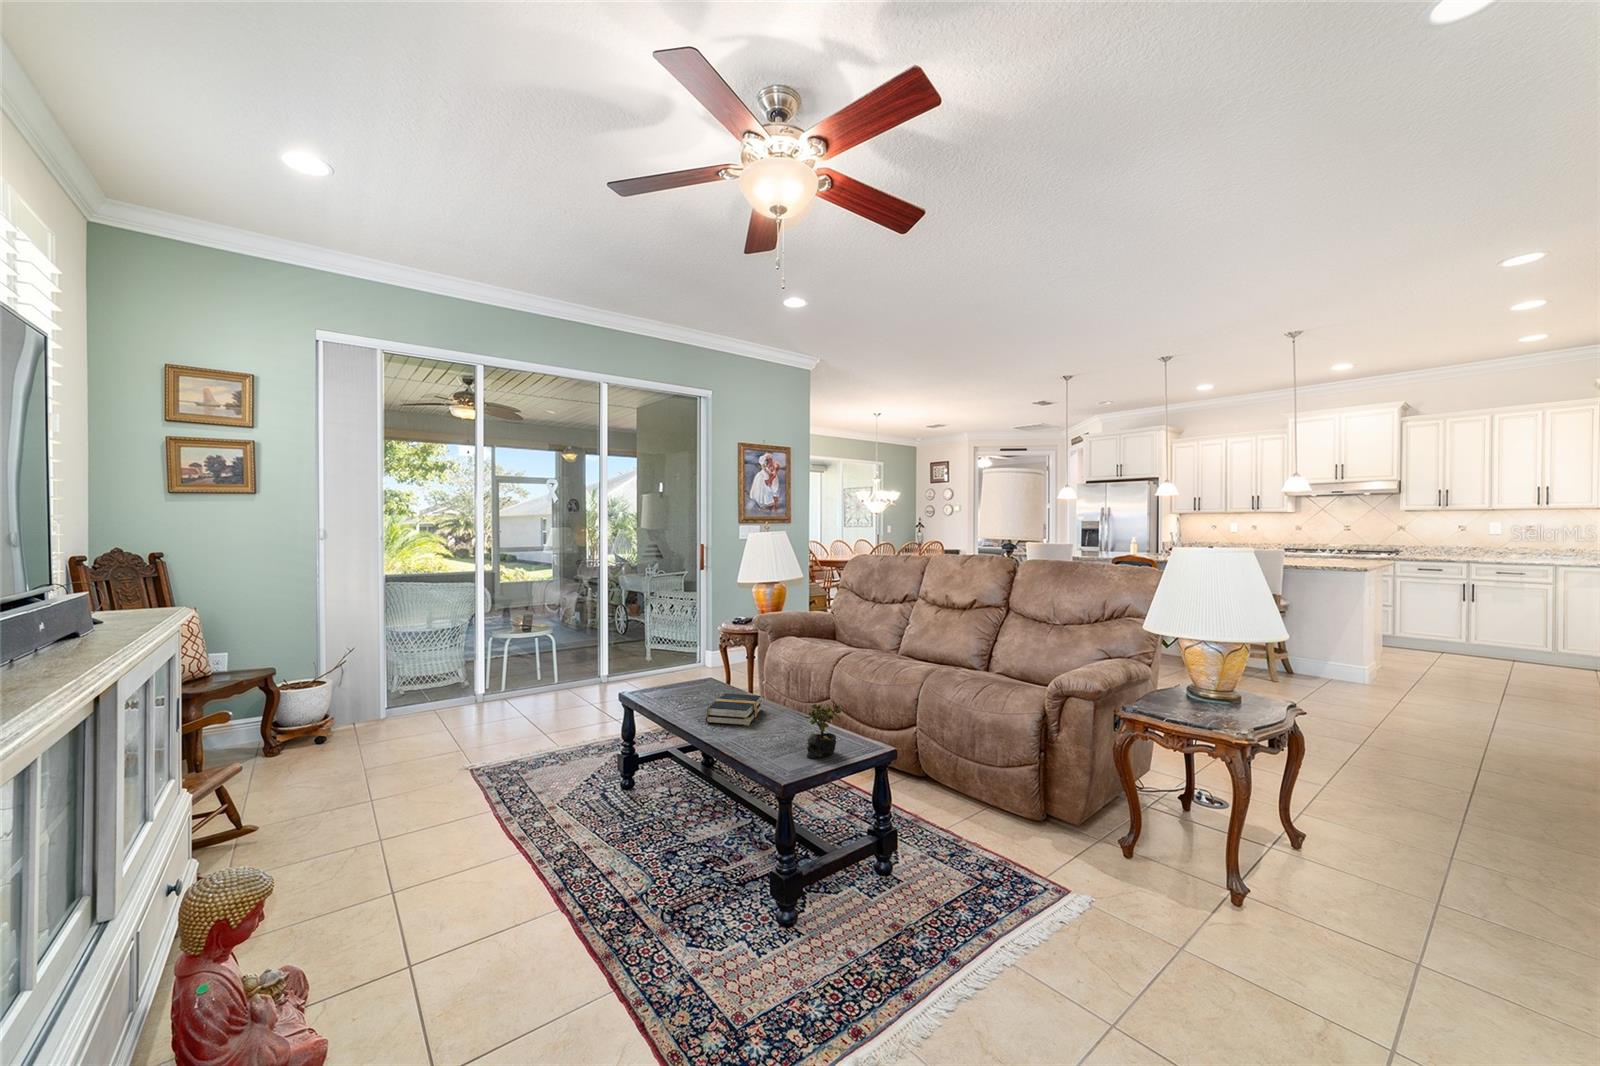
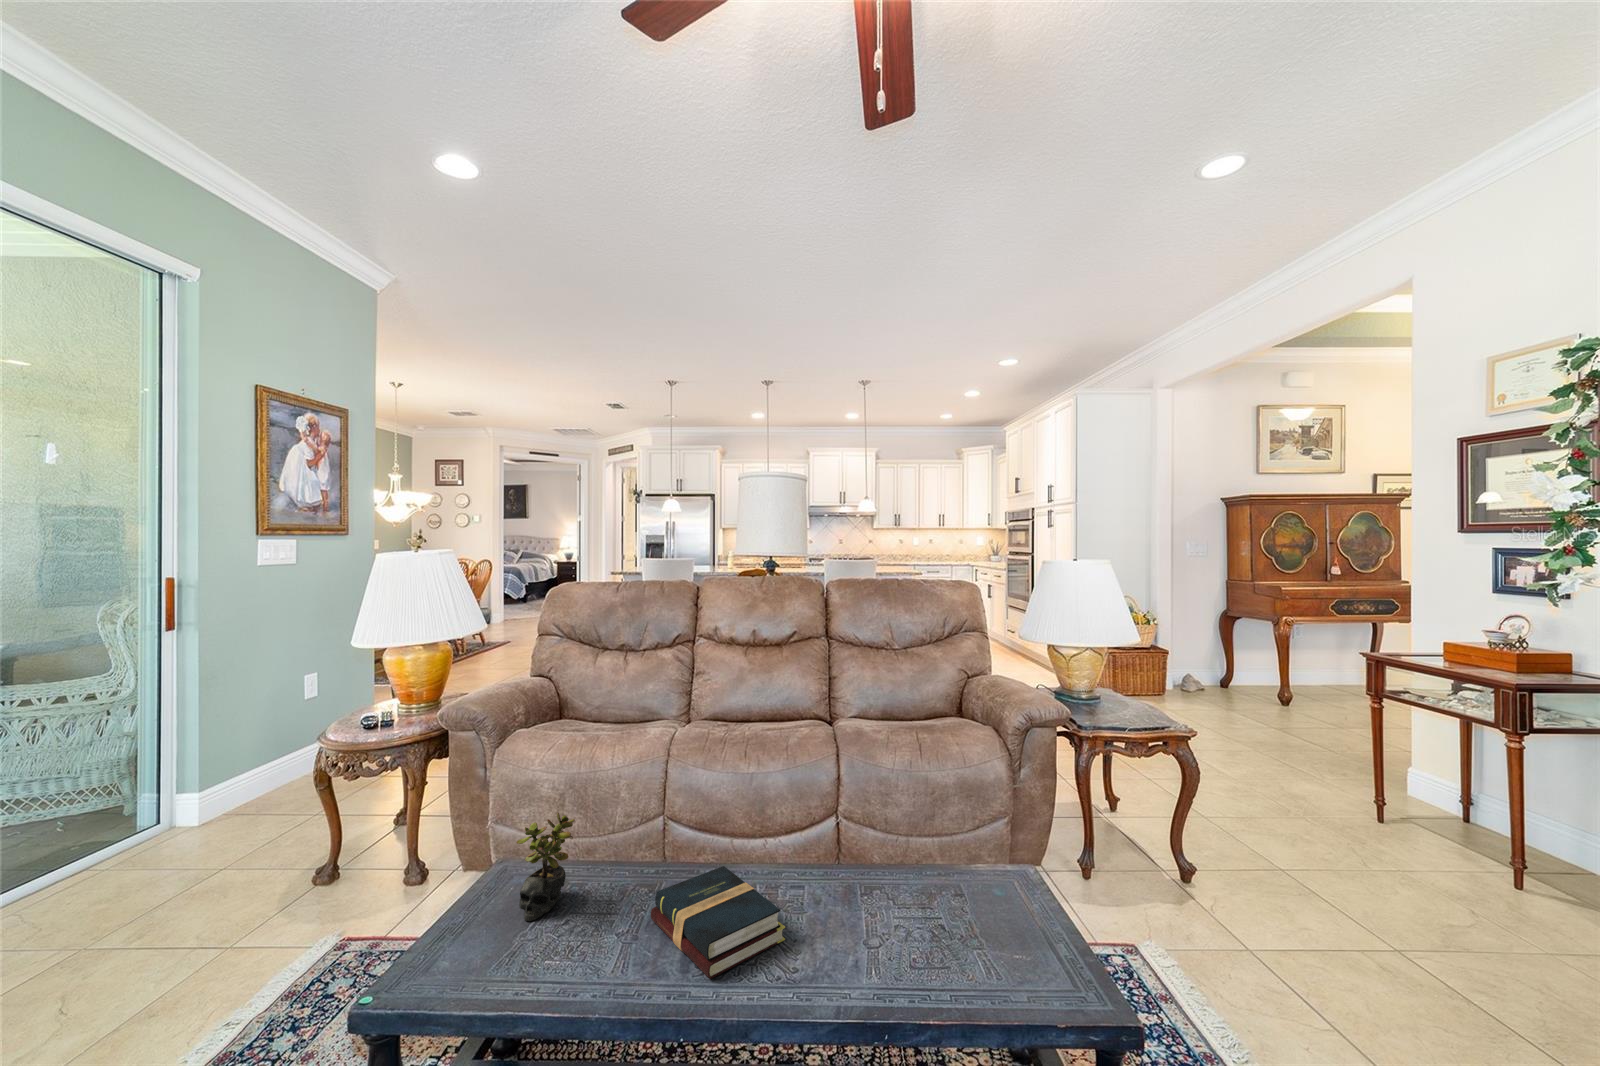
succulent plant: present [804,701,843,758] -> present [517,812,575,921]

